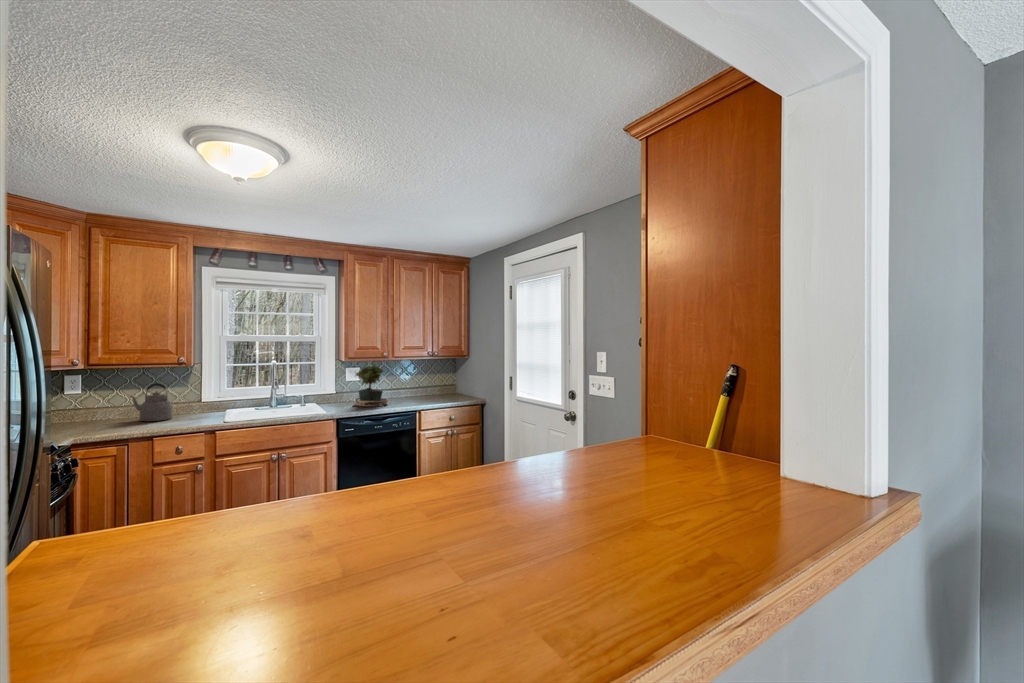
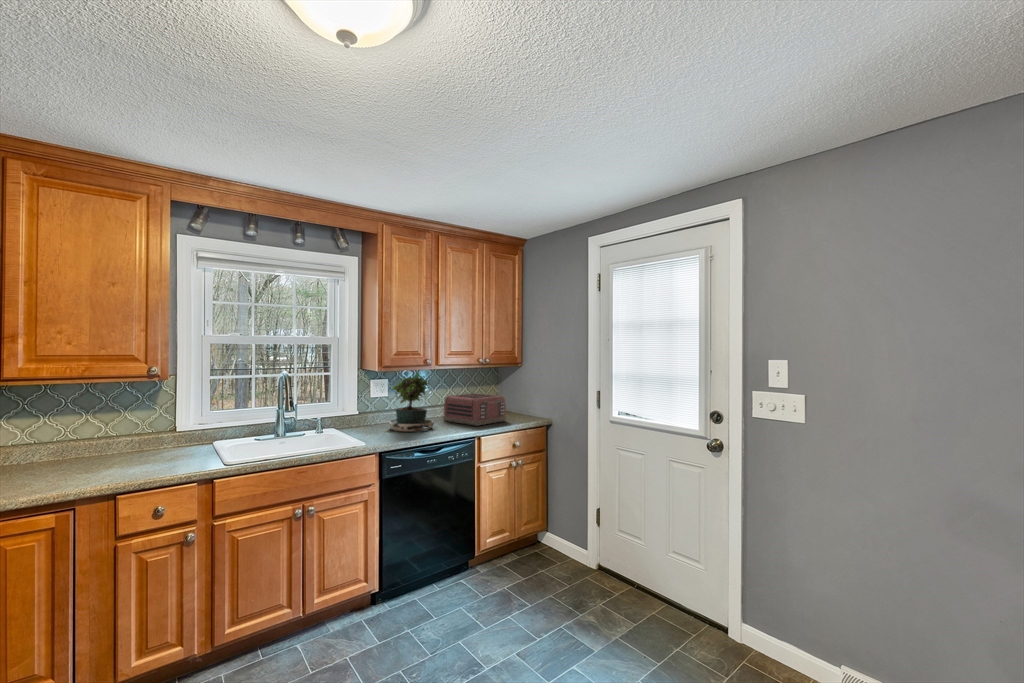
toaster: none [401,380,449,404] -> present [443,393,506,426]
kettle: present [130,383,172,421] -> none [66,406,138,466]

